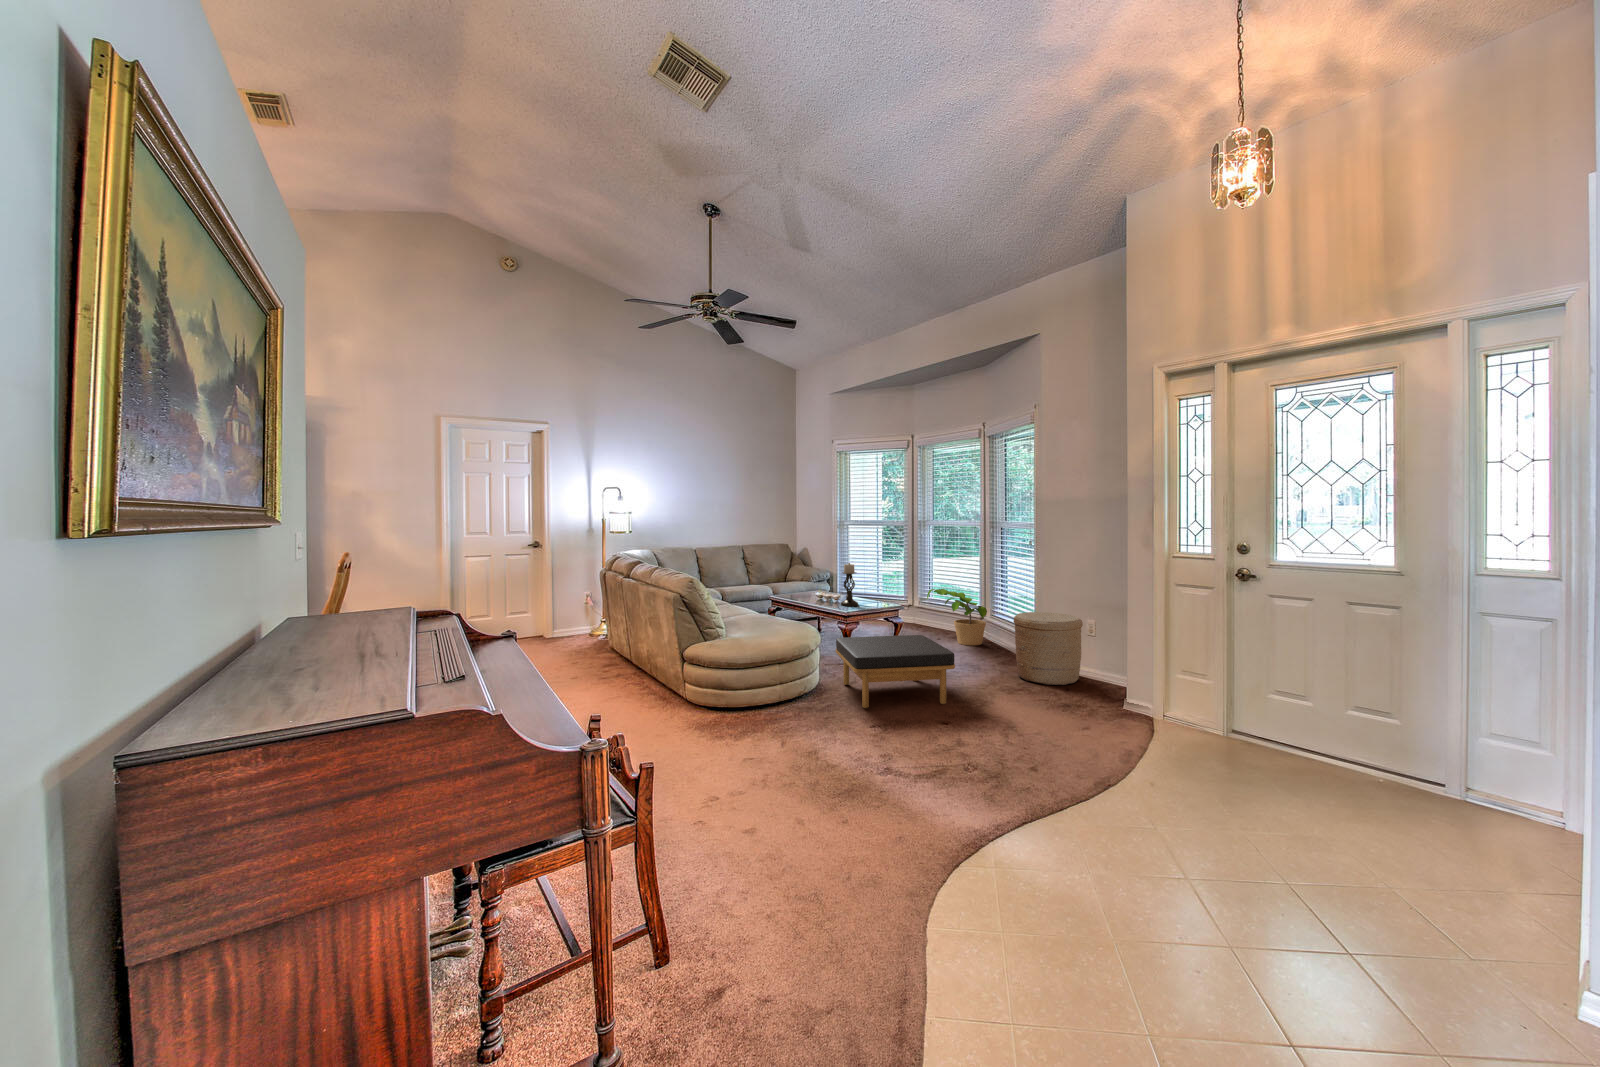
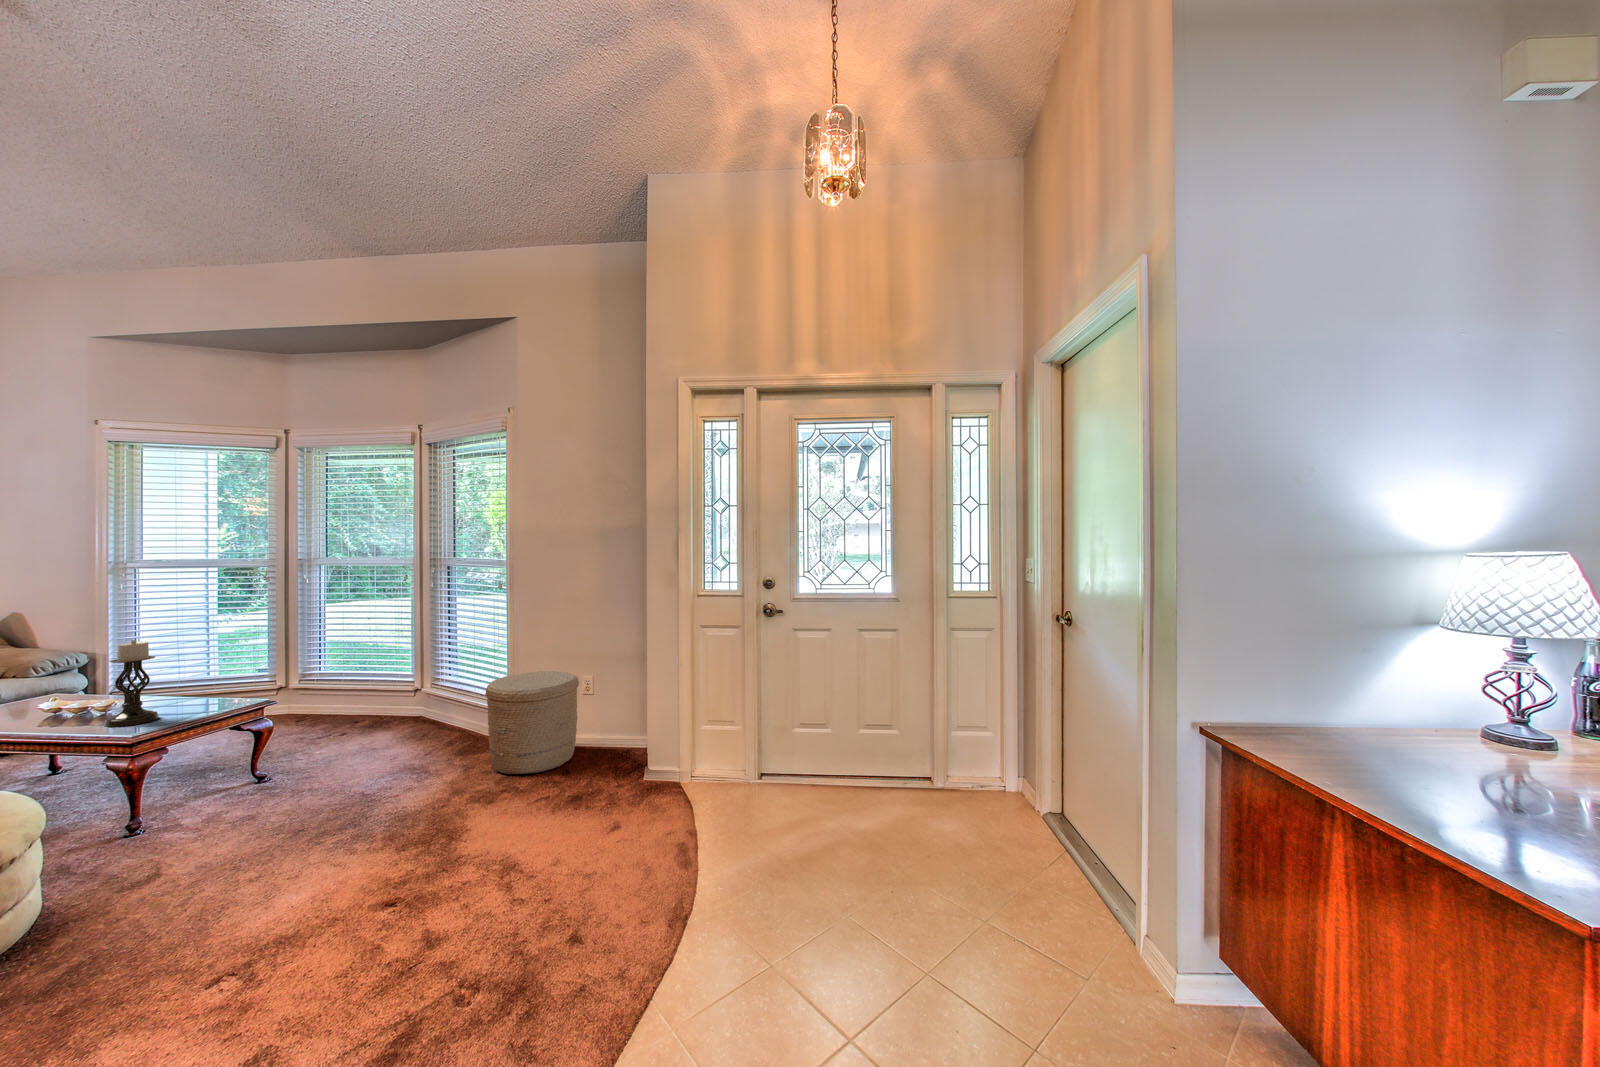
potted plant: present [927,589,987,645] -> none [320,657,427,733]
ottoman: present [836,635,955,708] -> none [76,753,404,979]

